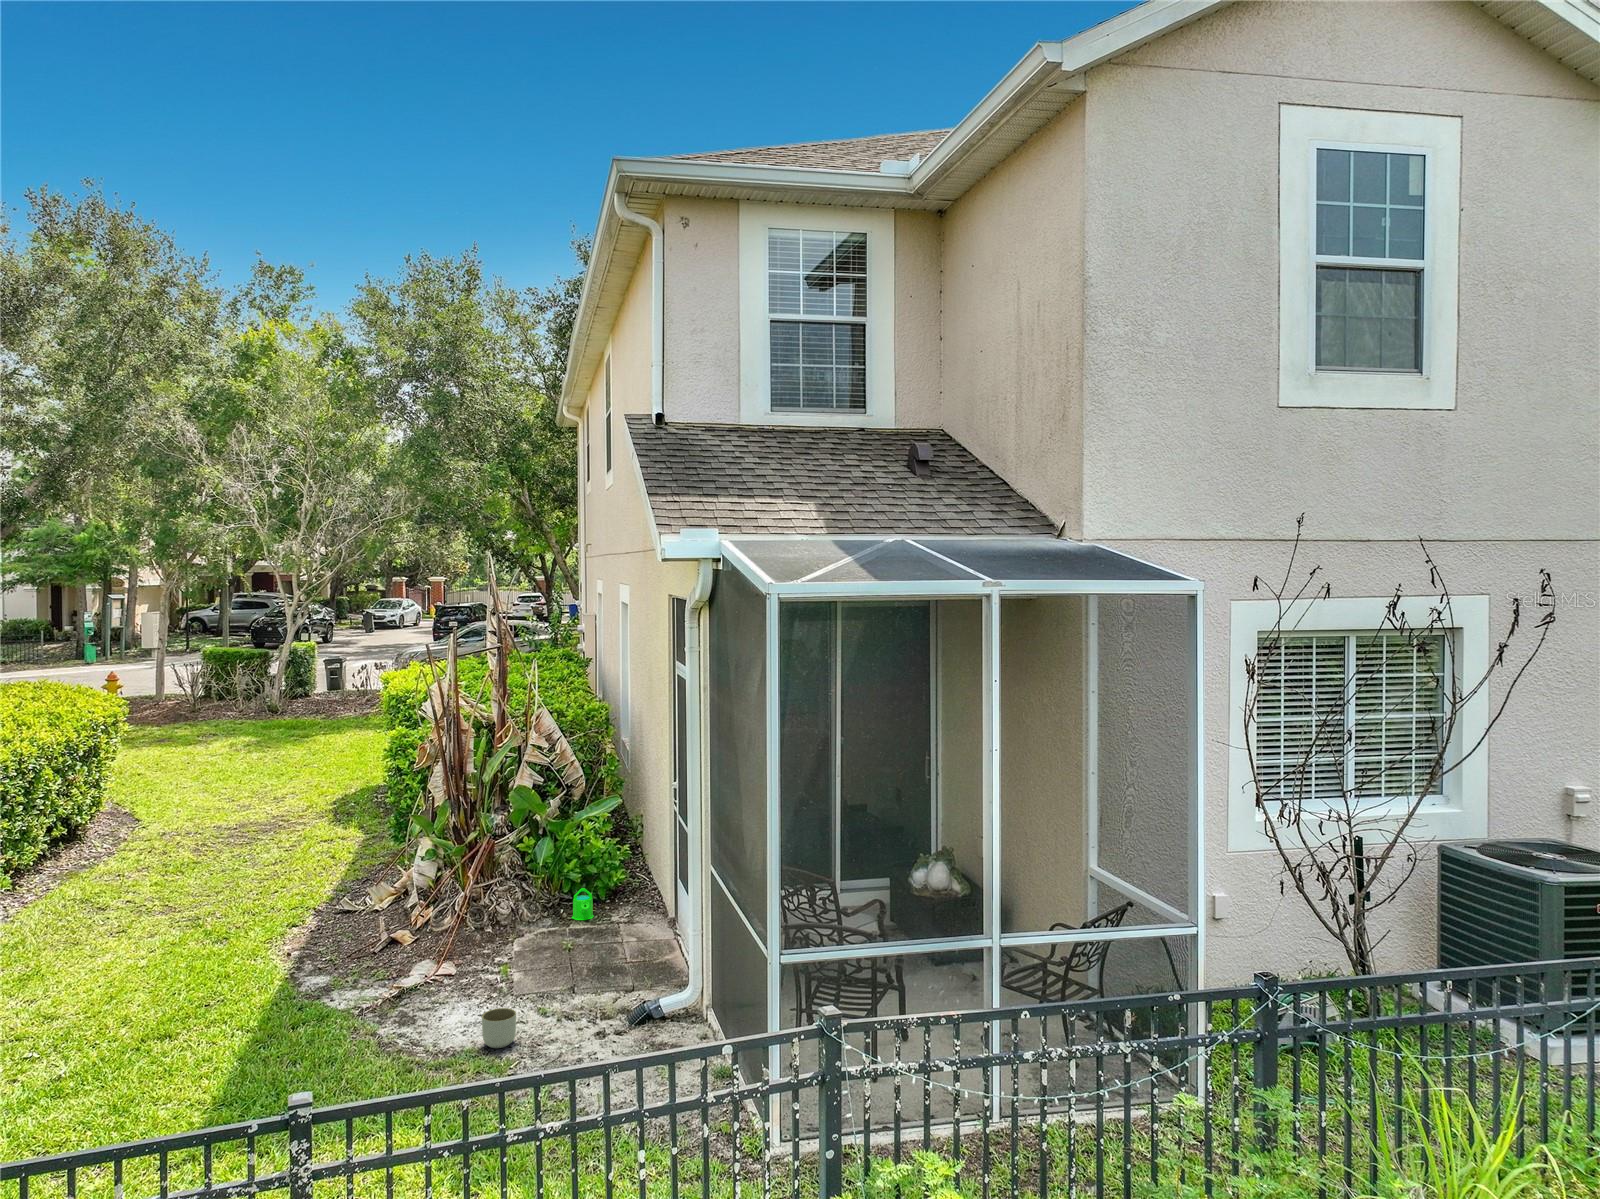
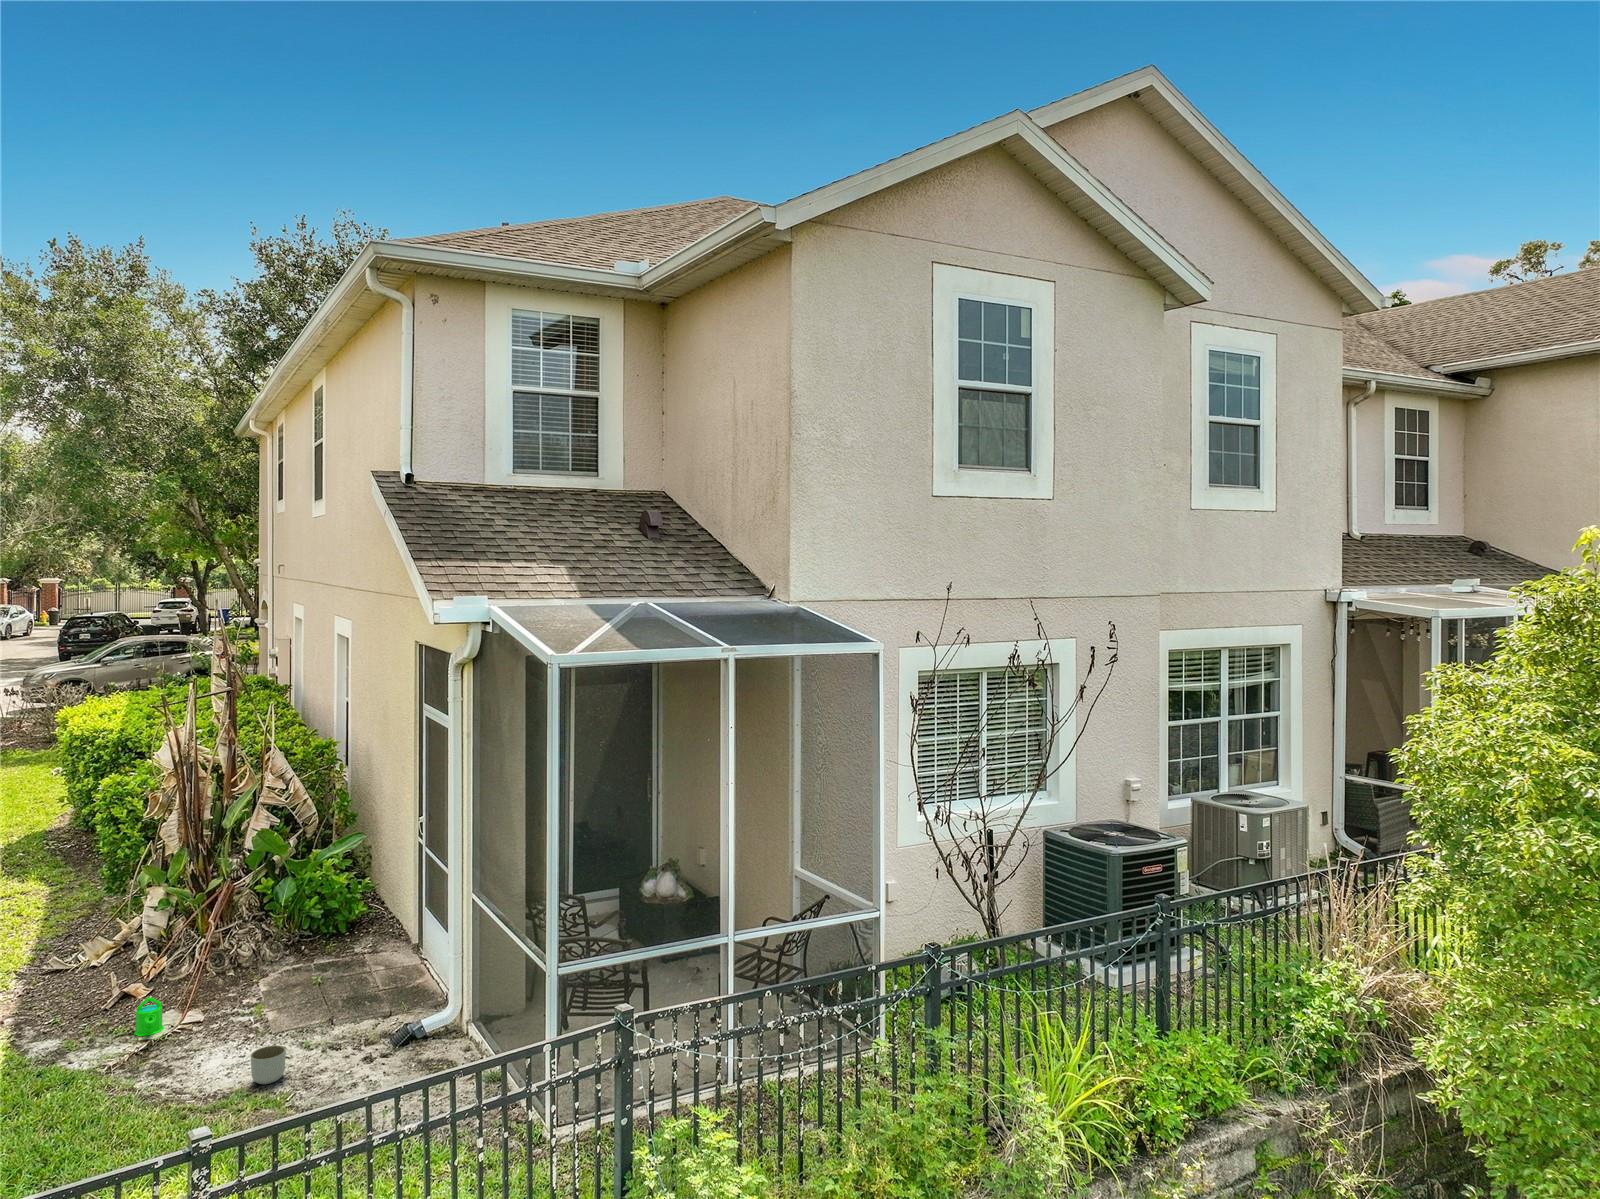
watering can: present [572,888,594,920] -> present [134,997,164,1036]

